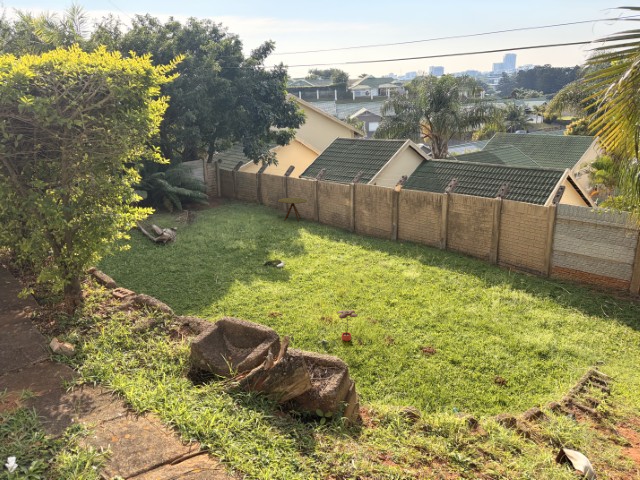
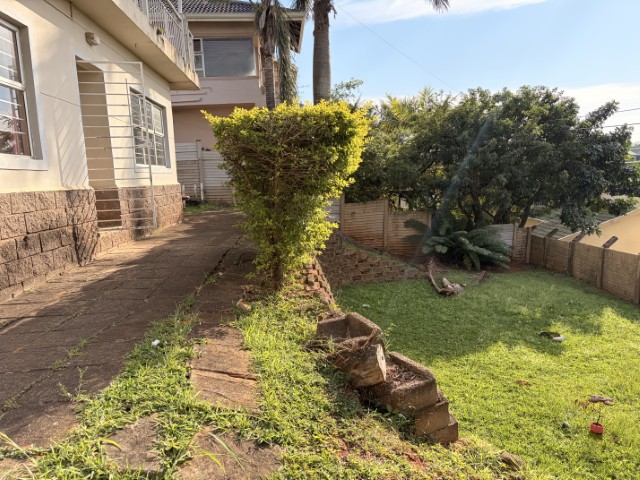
round table: present [278,198,307,221] -> none [586,273,624,301]

